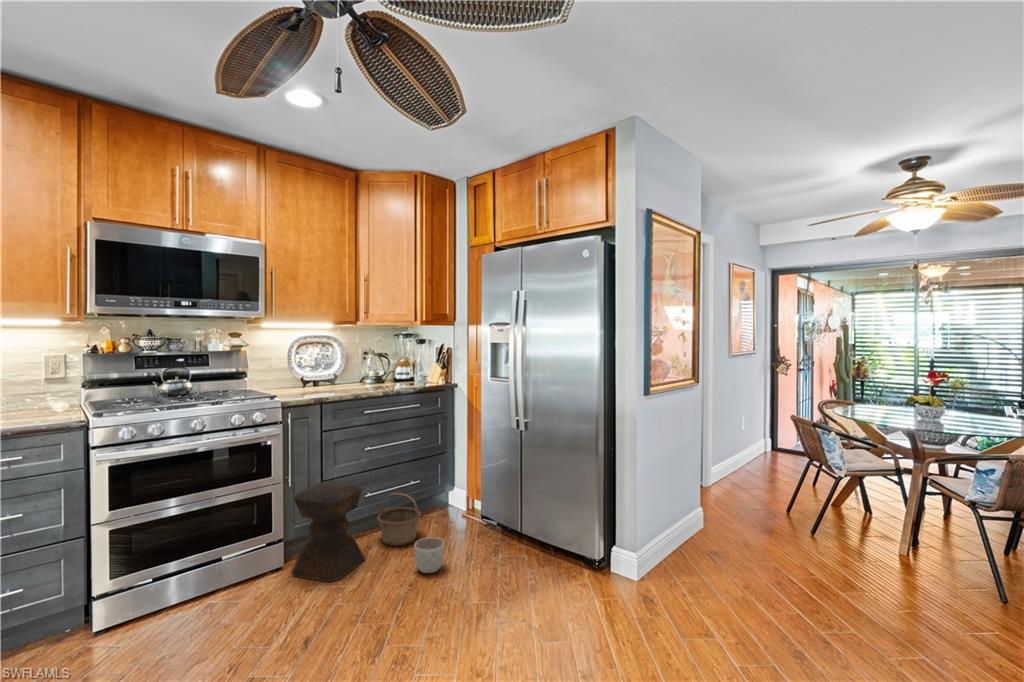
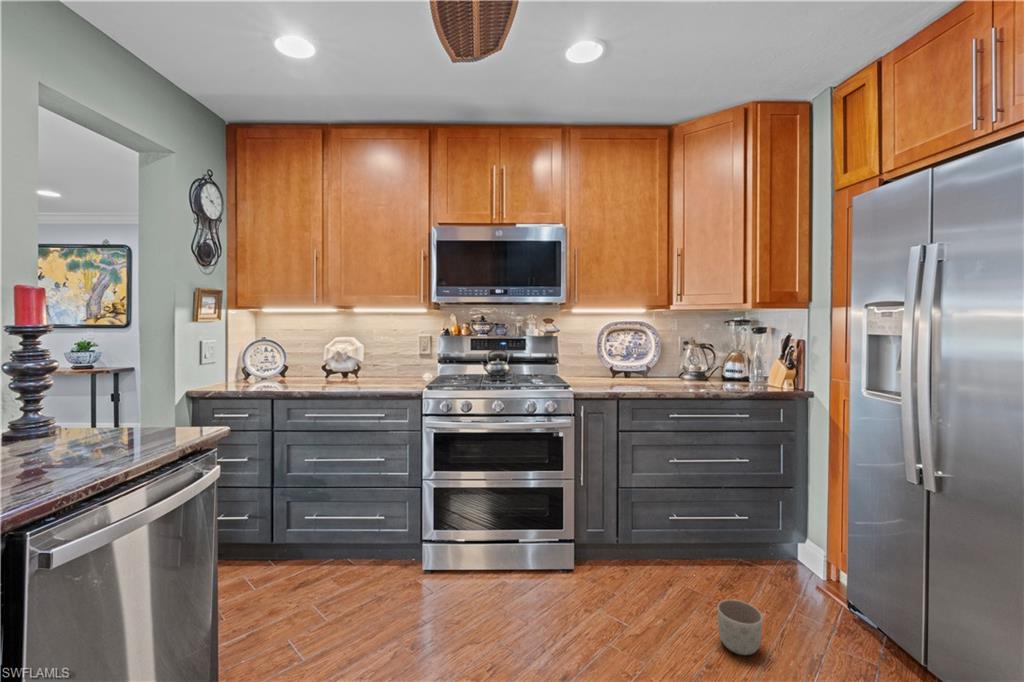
stool: present [292,481,365,582] -> none [578,489,660,611]
basket: present [377,493,421,546] -> none [681,522,741,594]

